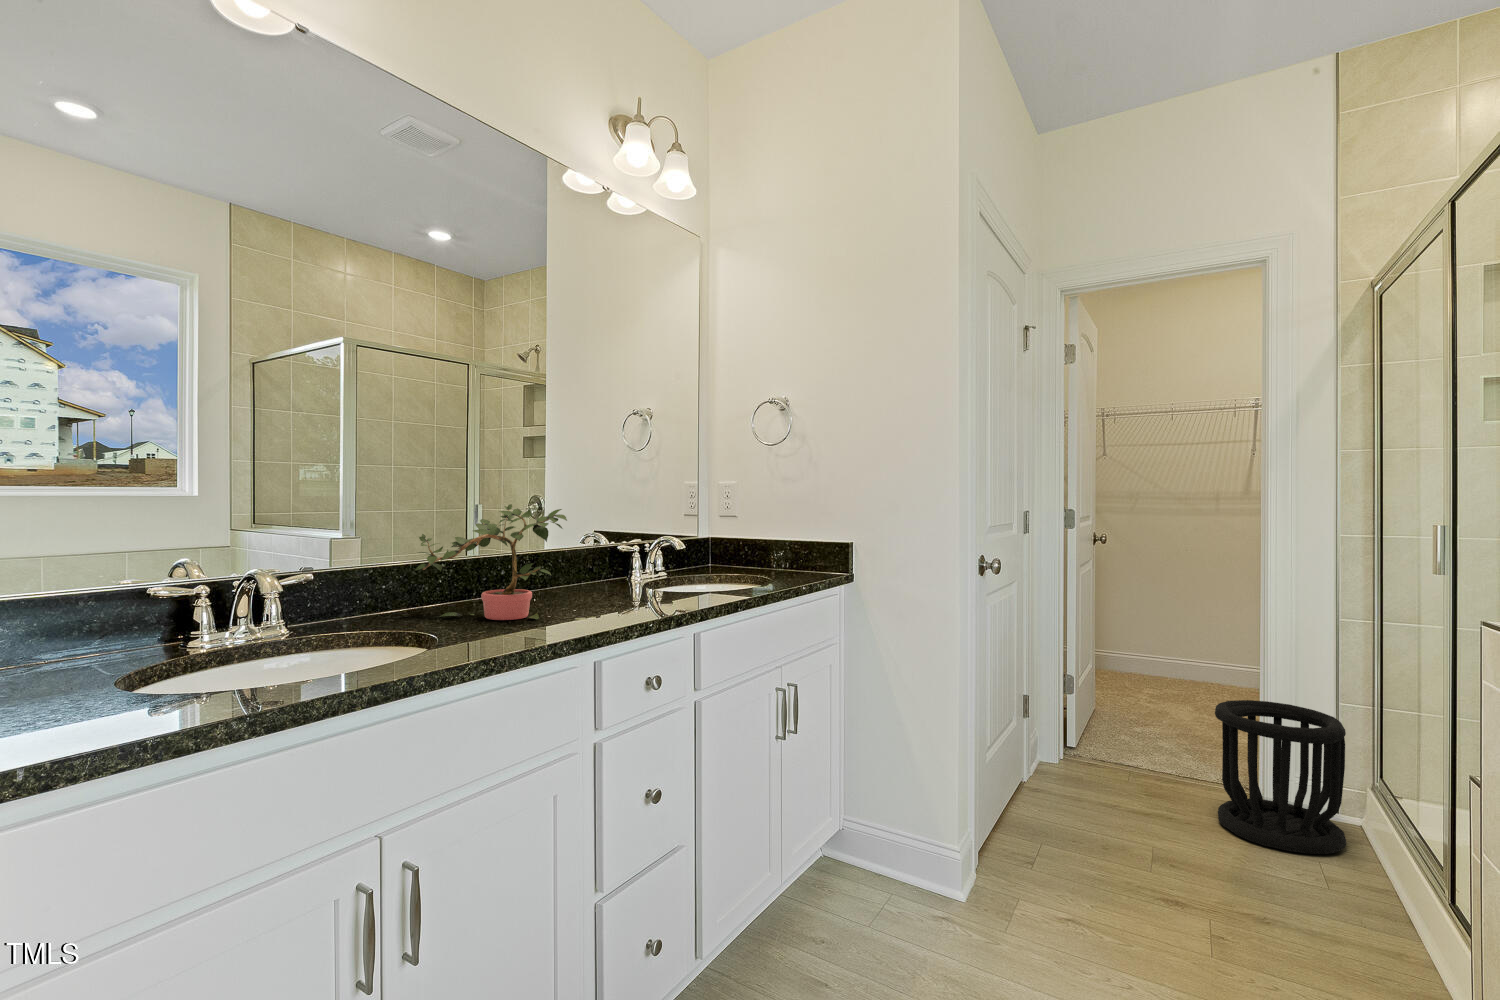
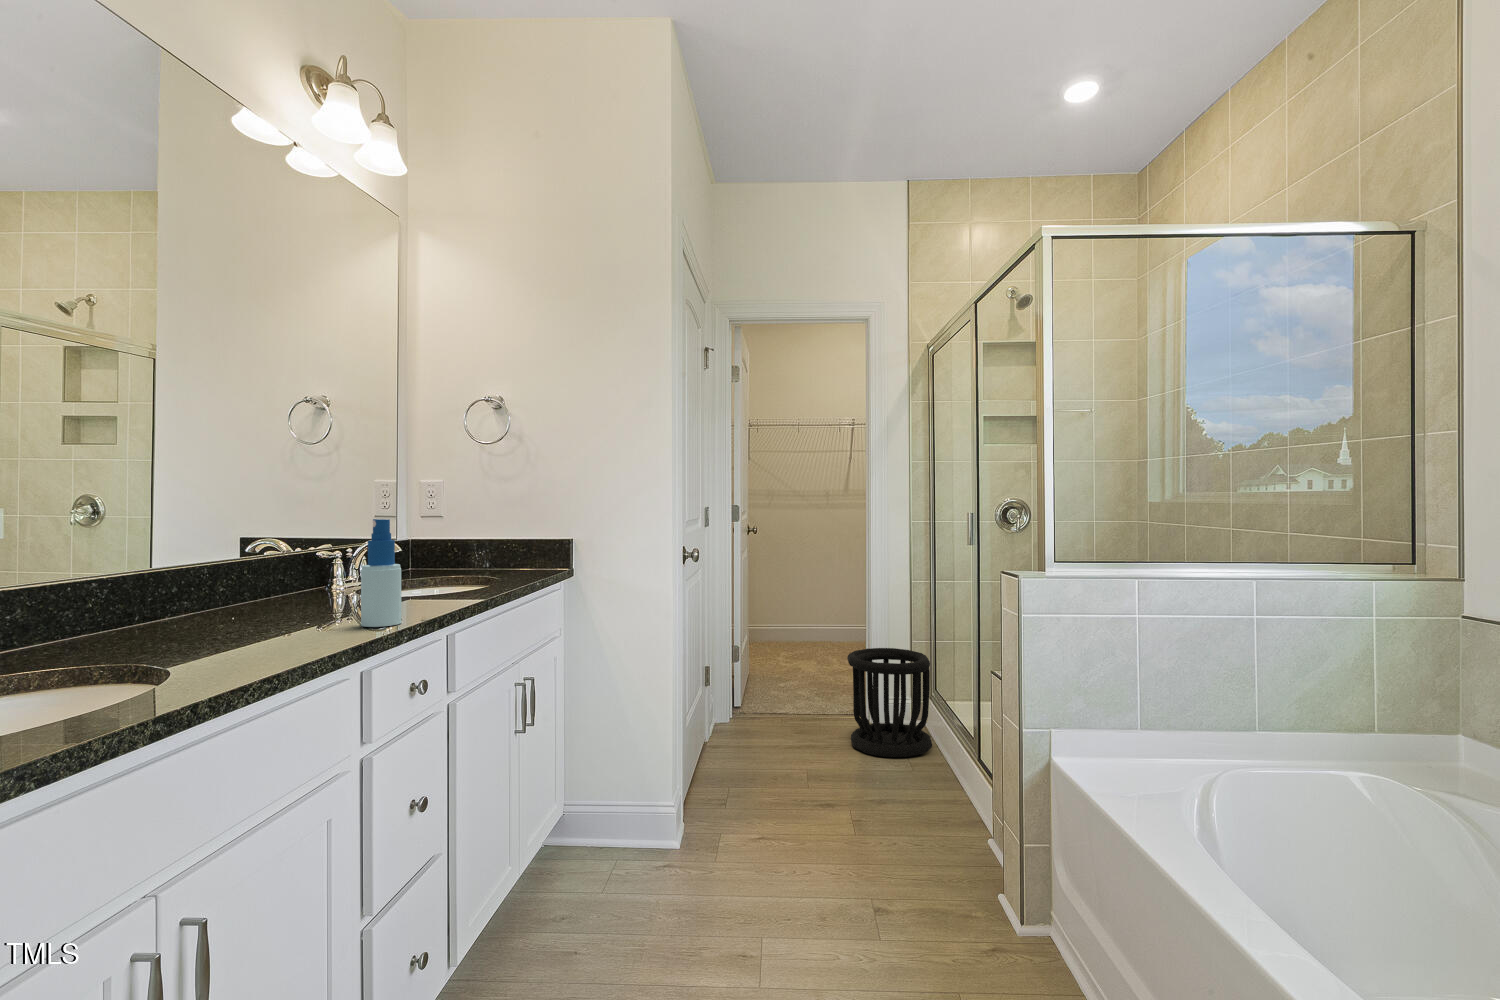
potted plant: present [415,504,567,620] -> none [76,504,310,645]
spray bottle: none [607,521,642,621] -> present [361,519,401,627]

